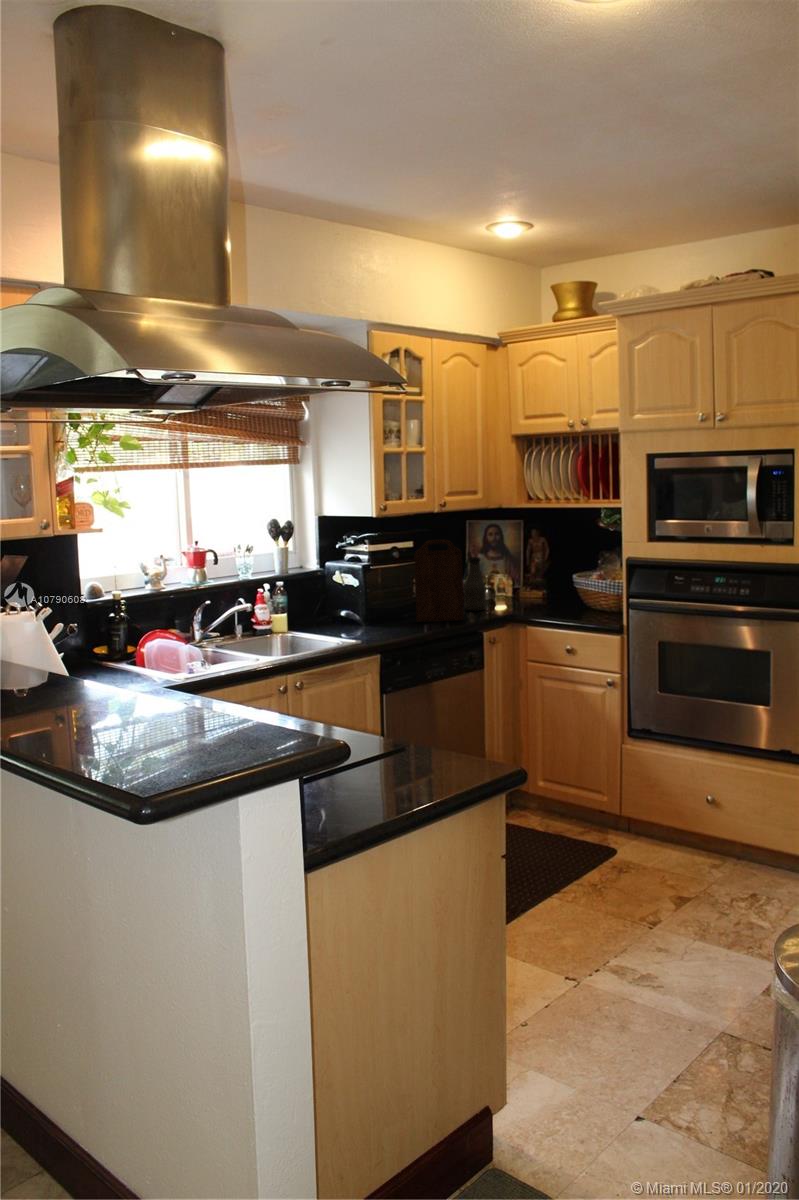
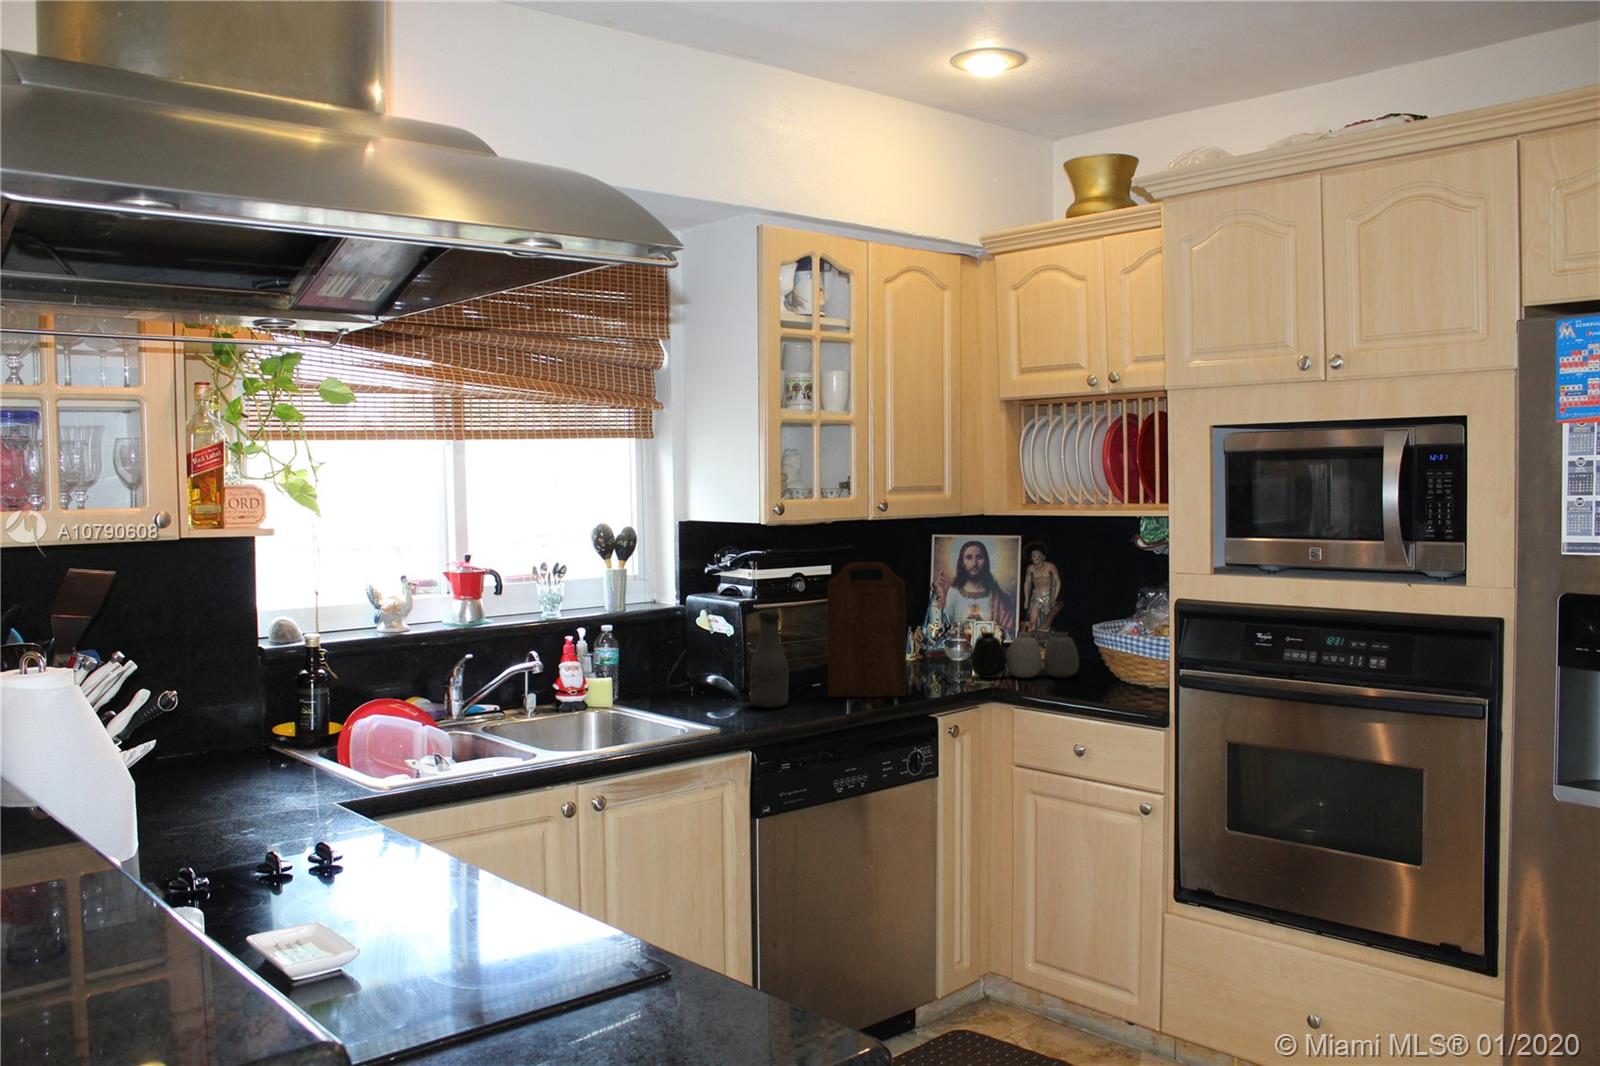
bottle: present [464,557,486,611] -> present [750,612,788,708]
vase: none [498,579,564,608] -> present [971,632,1079,678]

